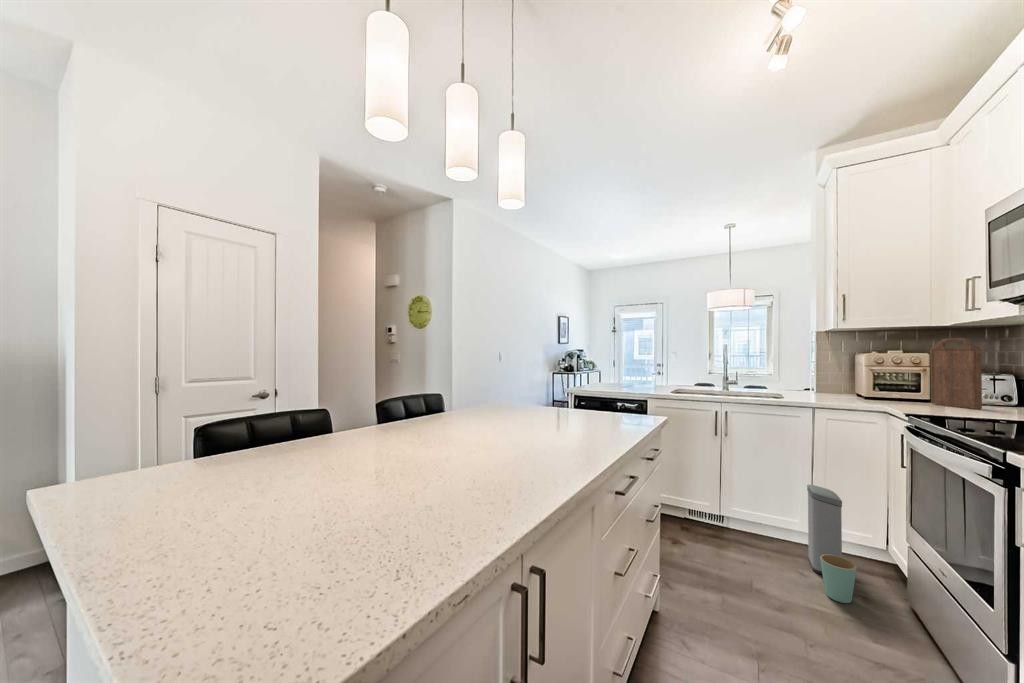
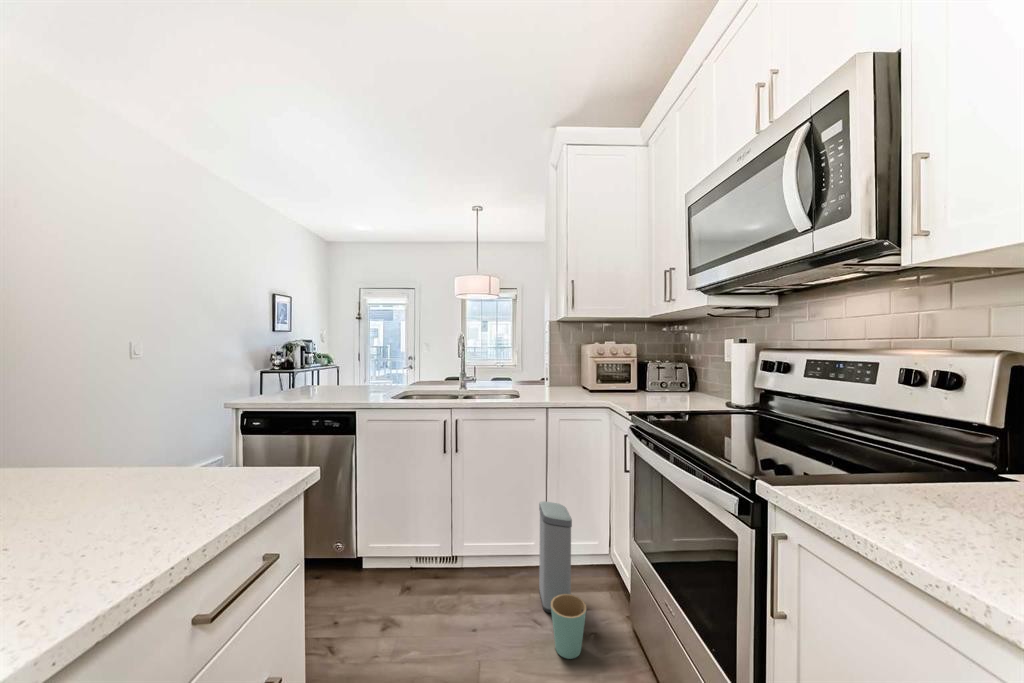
cutting board: present [931,338,982,409] -> none [643,329,681,400]

